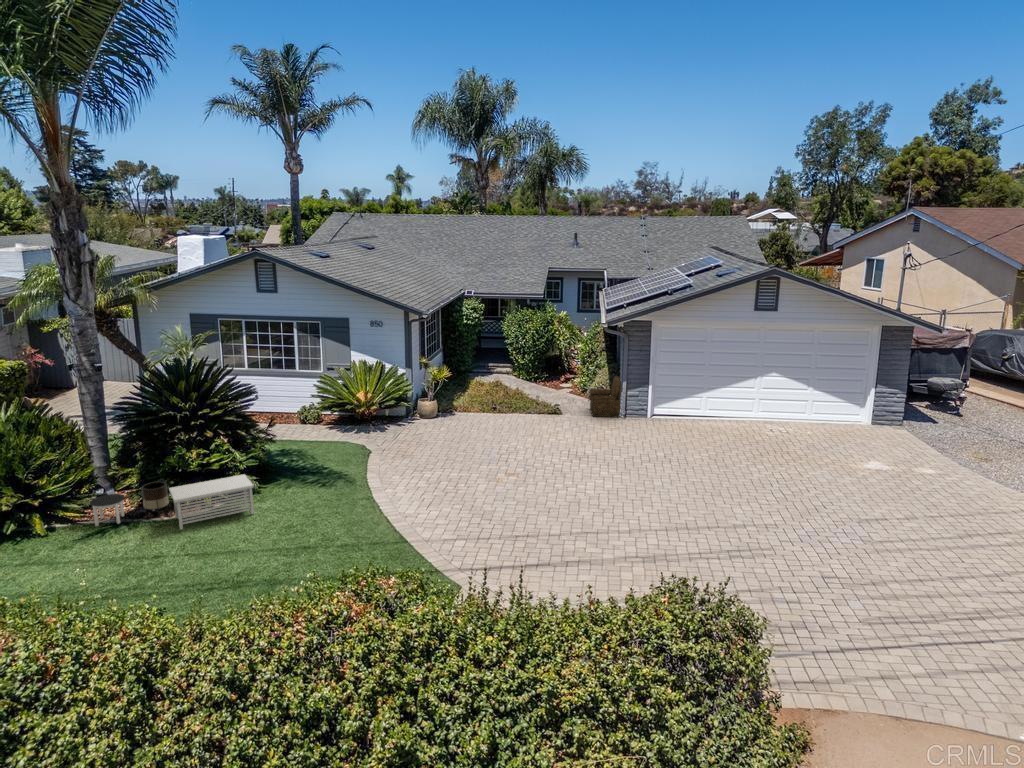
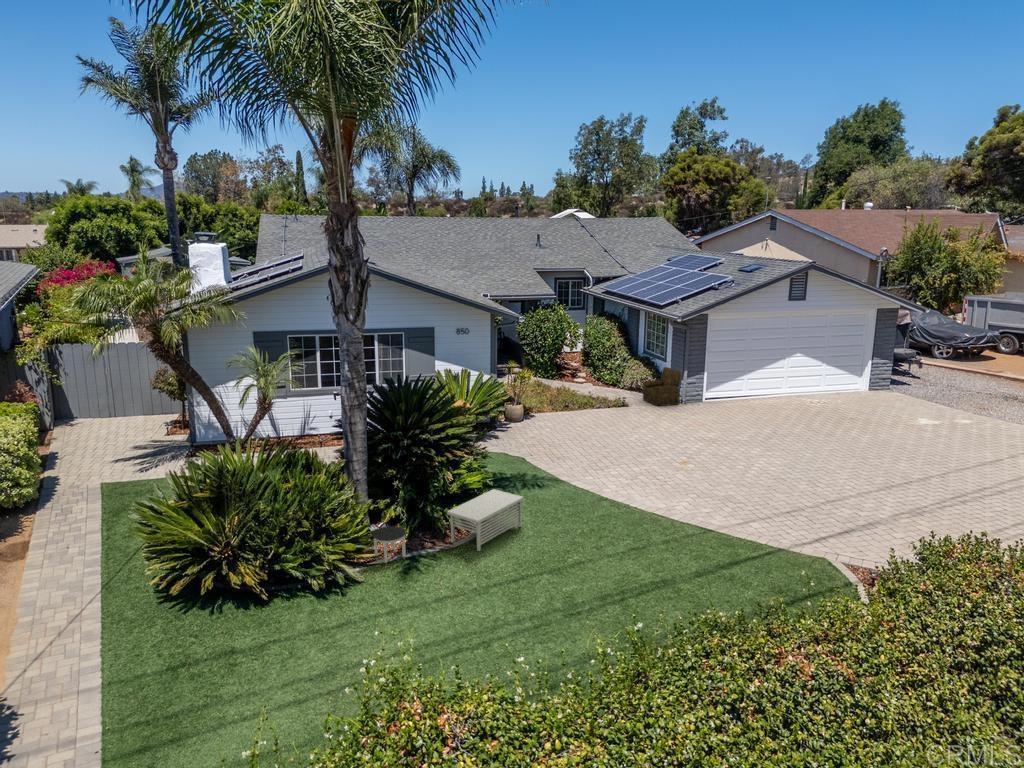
planter: present [142,482,169,509] -> none [413,507,438,545]

